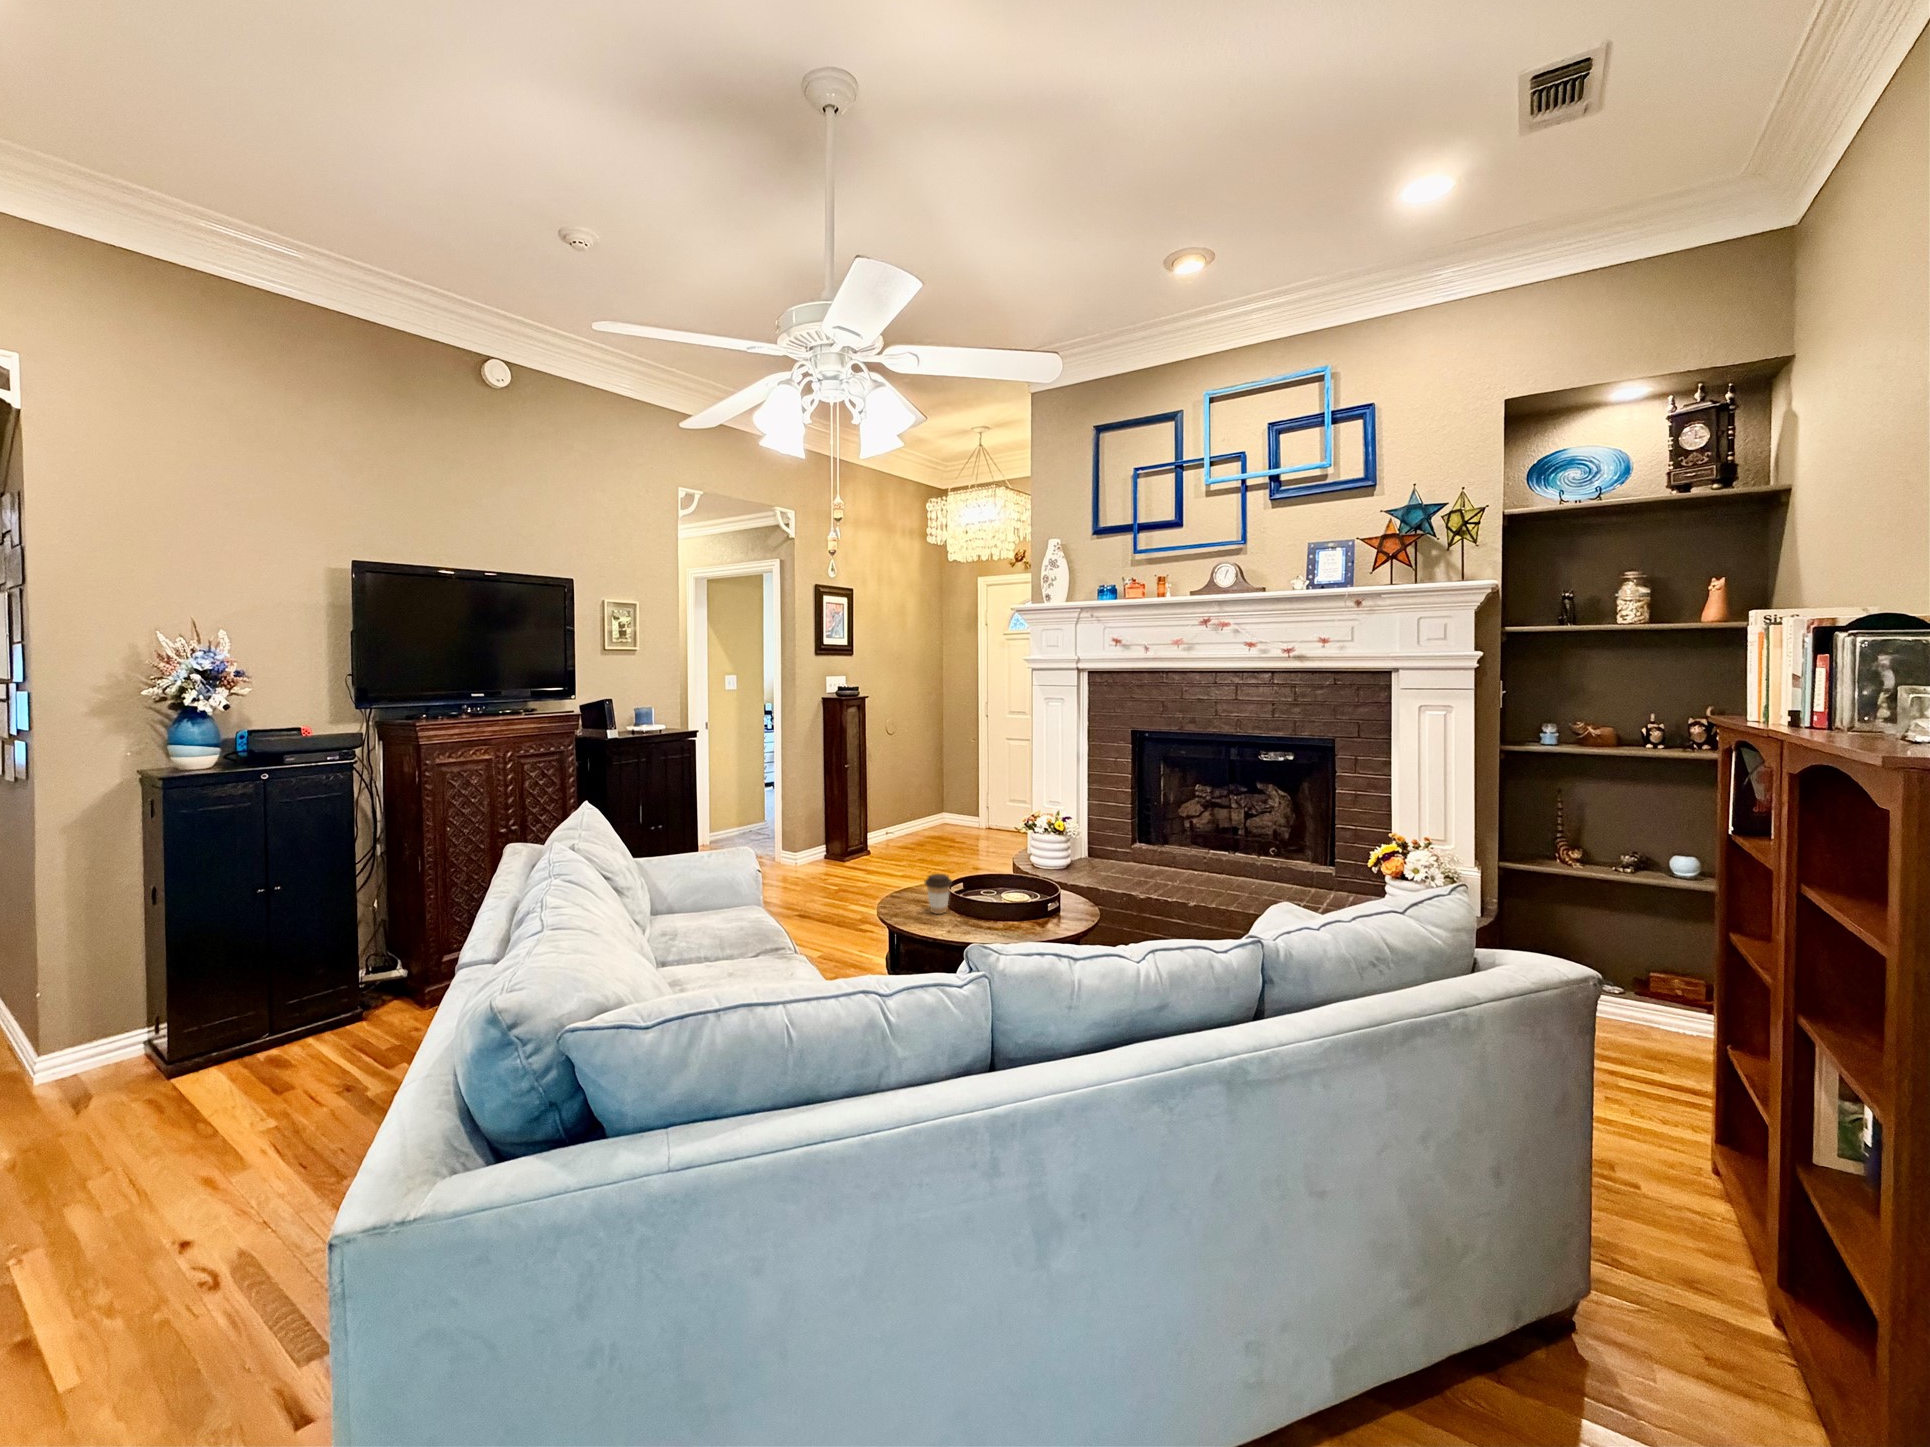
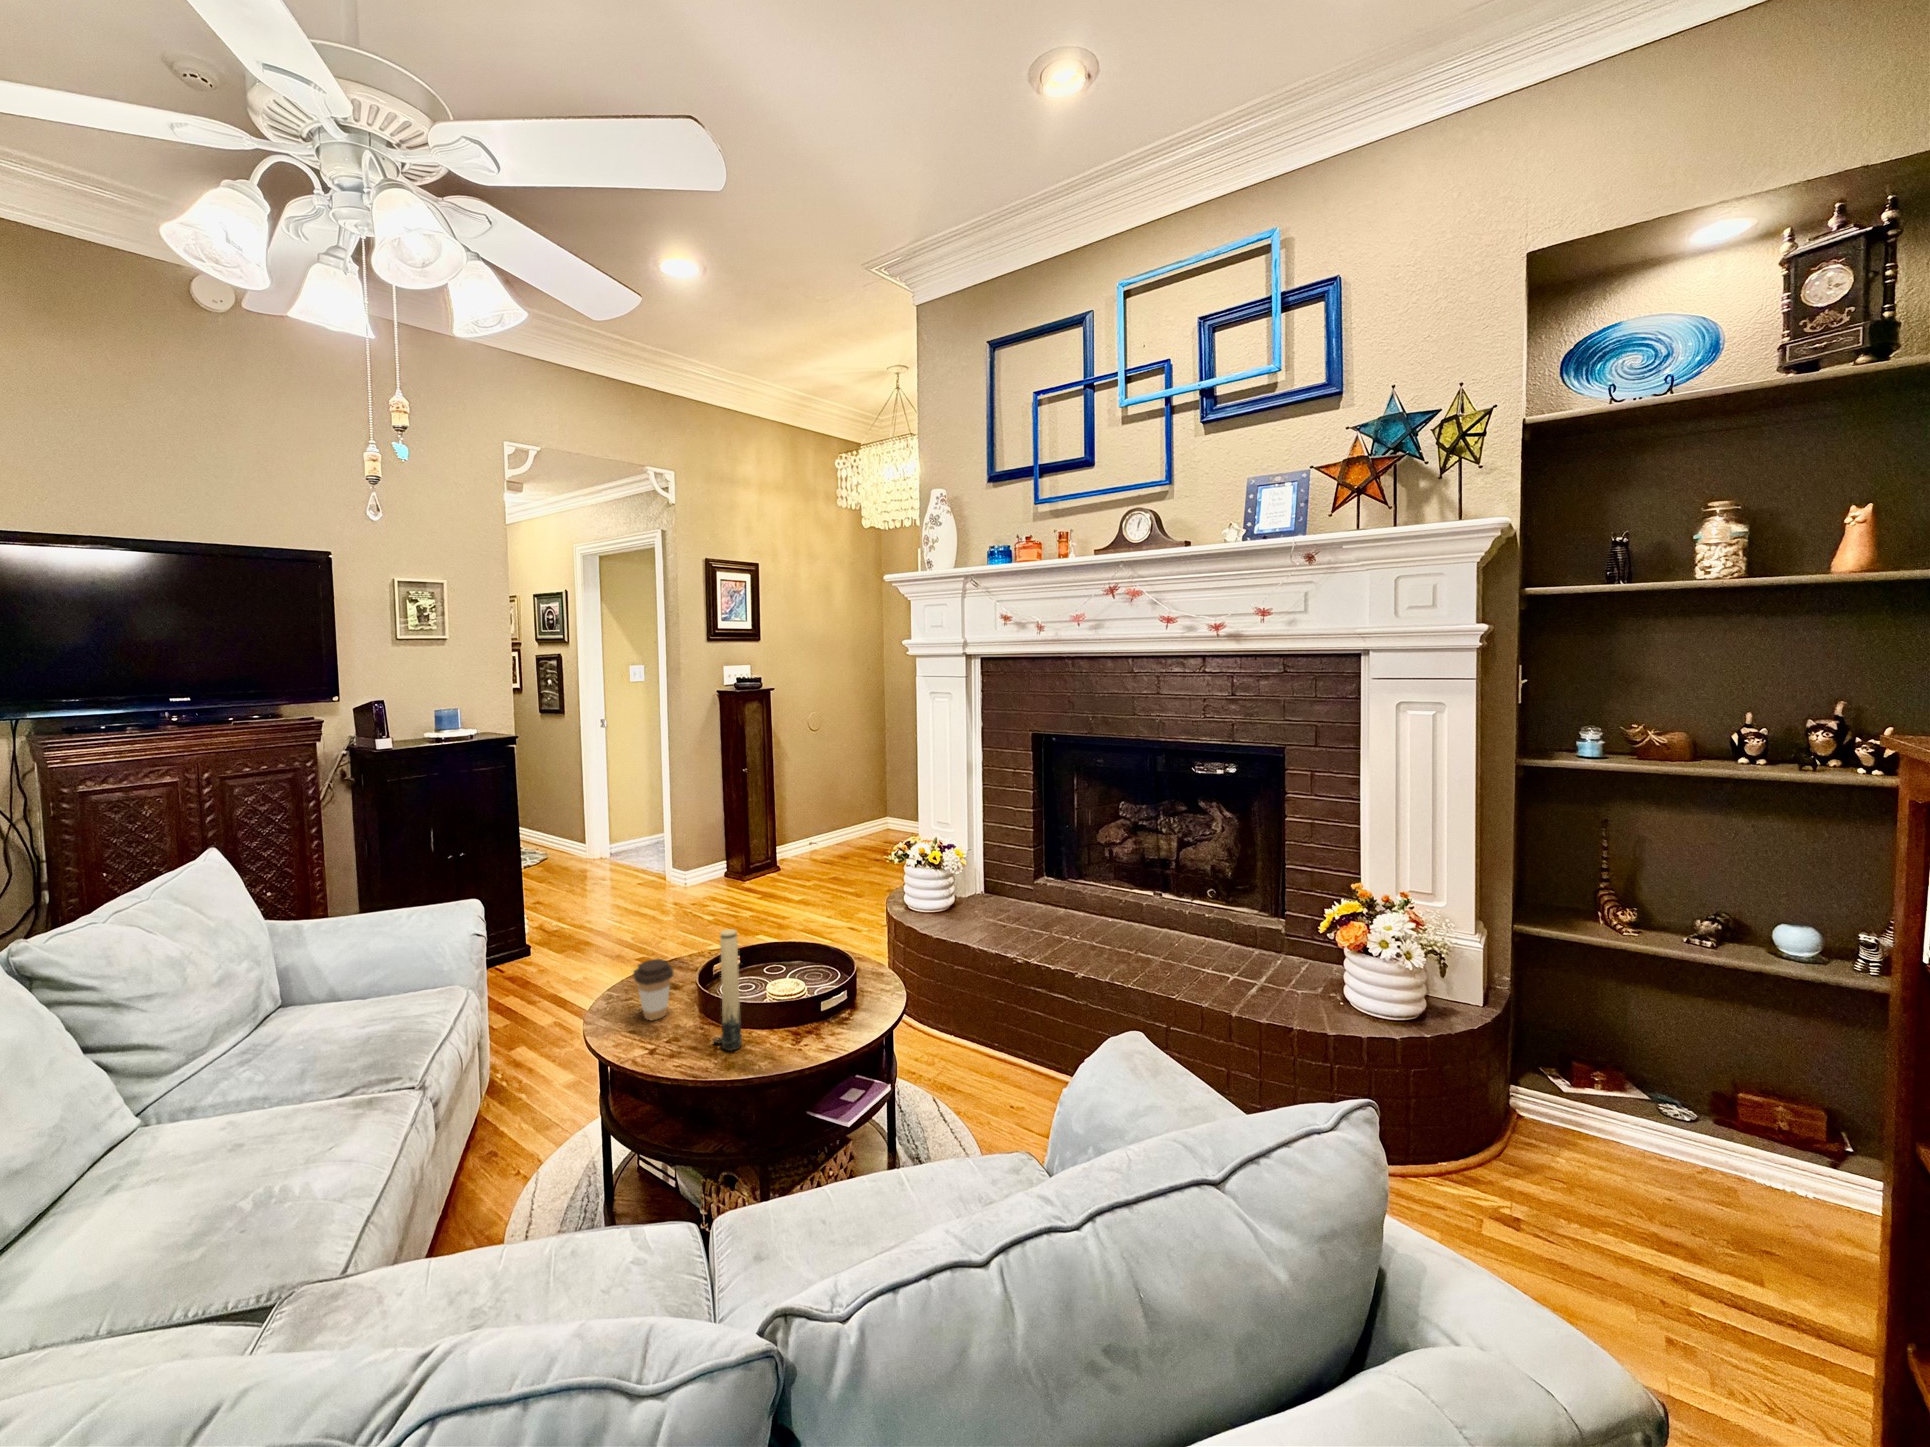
candle: none [994,847,1016,927] -> present [713,929,742,1051]

